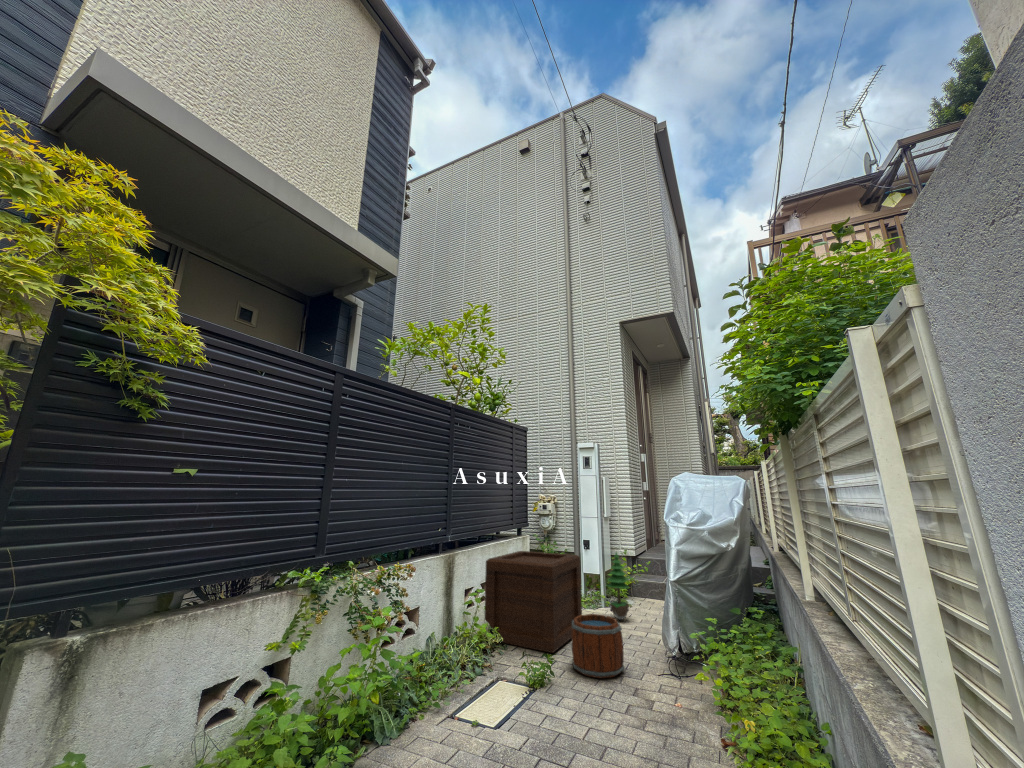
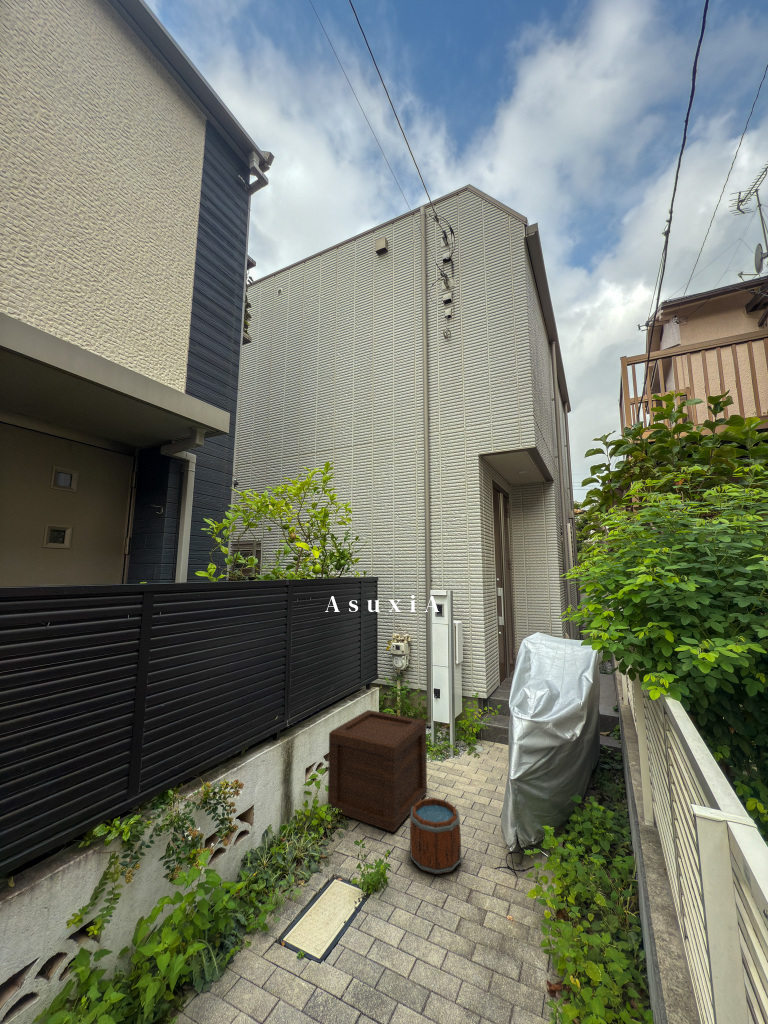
potted tree: present [607,553,629,620] -> none [454,708,476,776]

